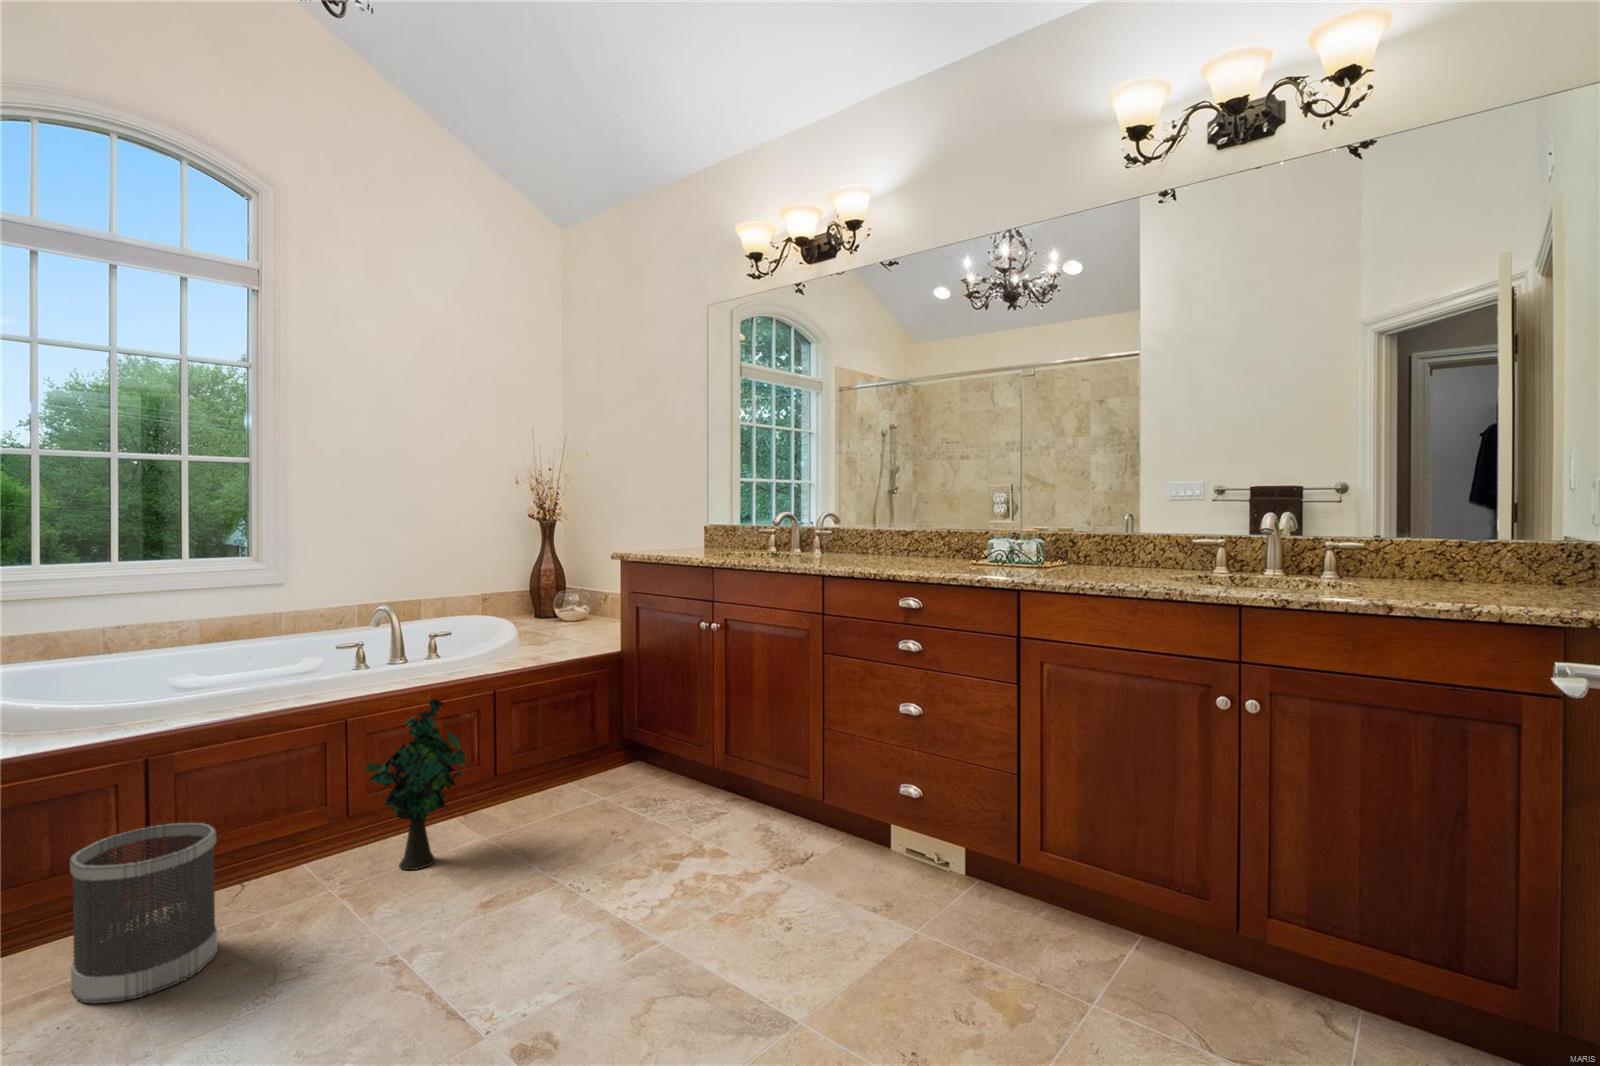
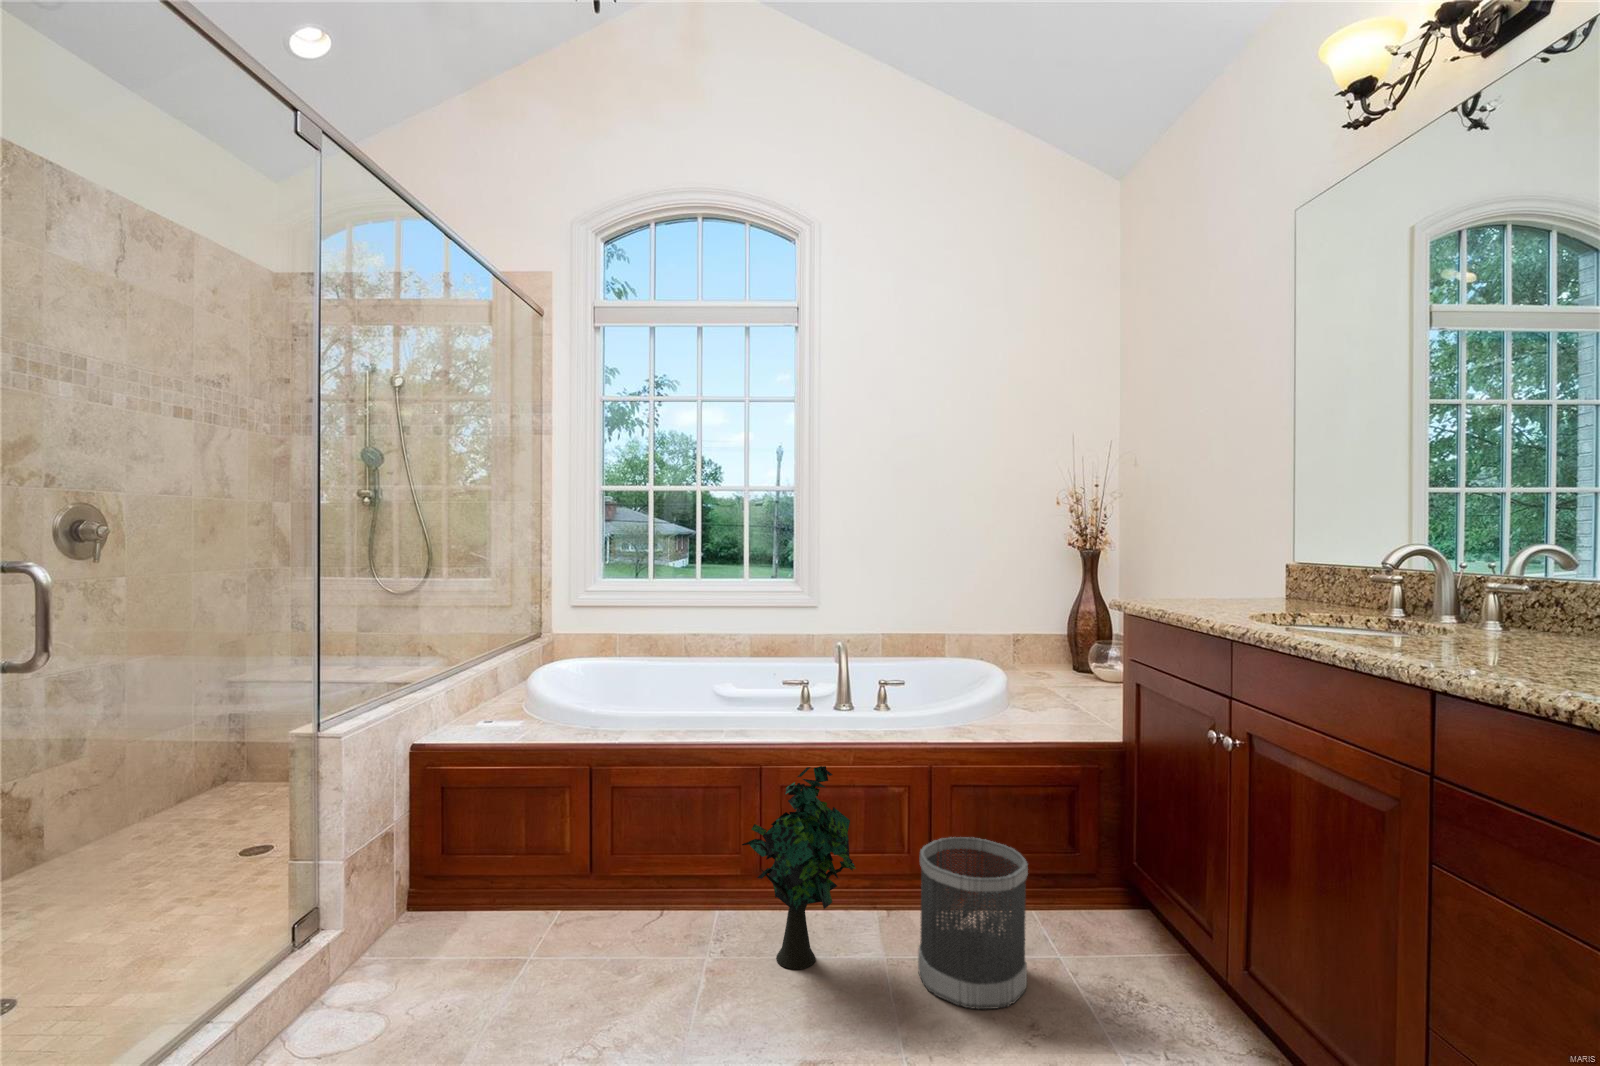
wastebasket: present [70,823,217,1004] -> present [918,837,1028,1009]

